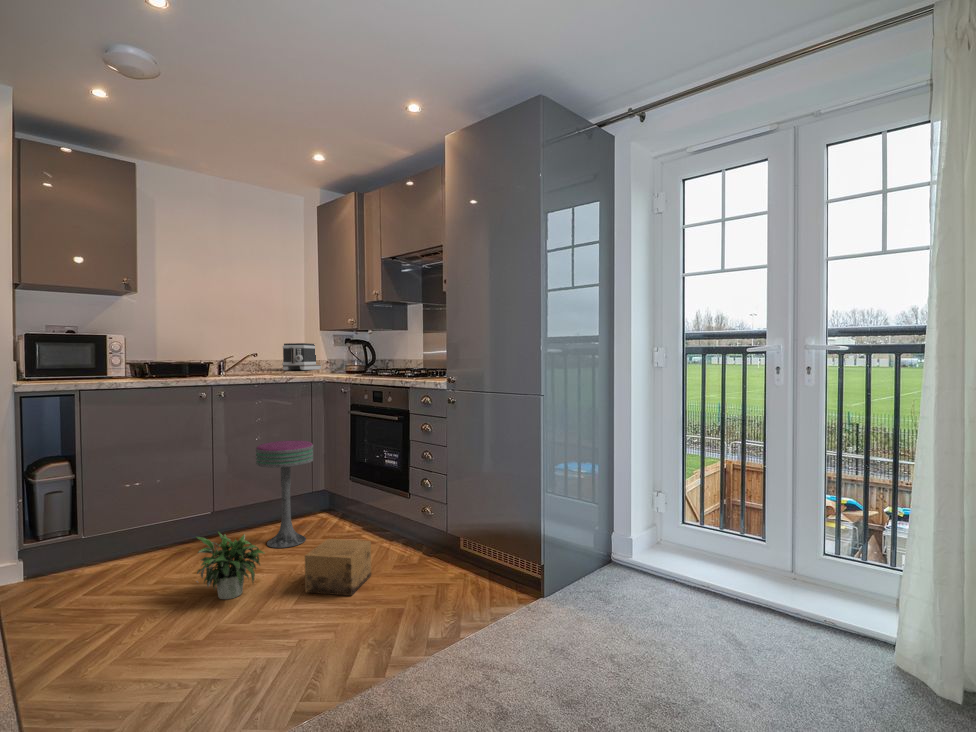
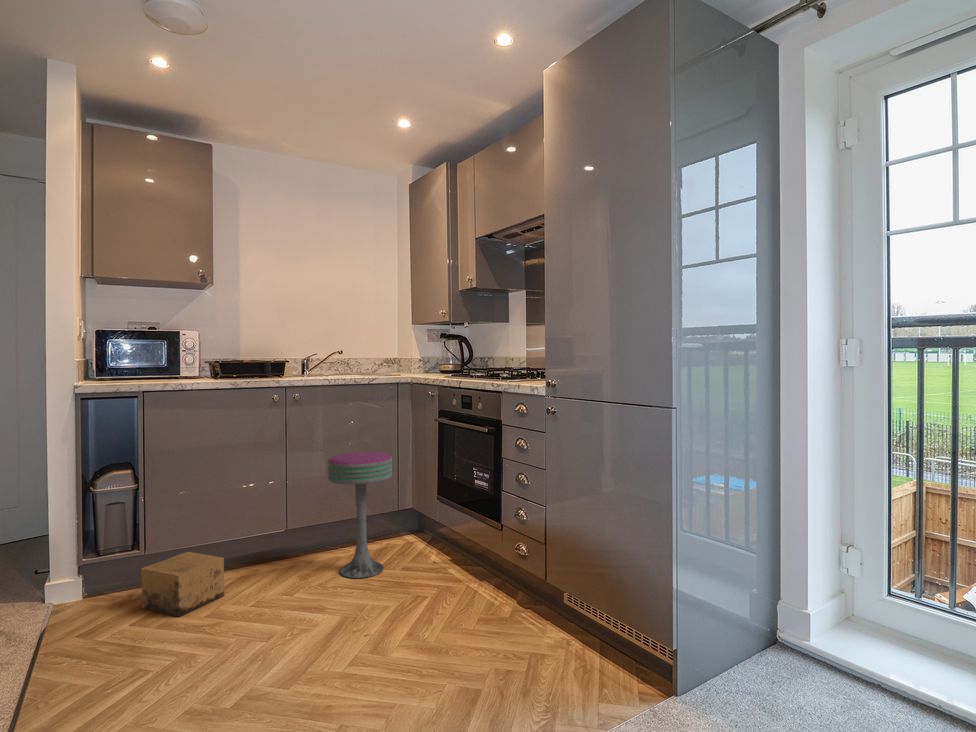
toaster: present [282,343,321,370] -> none [370,339,414,370]
potted plant: present [196,531,264,599] -> none [244,559,322,644]
cardboard box: present [305,539,371,596] -> present [141,552,224,617]

